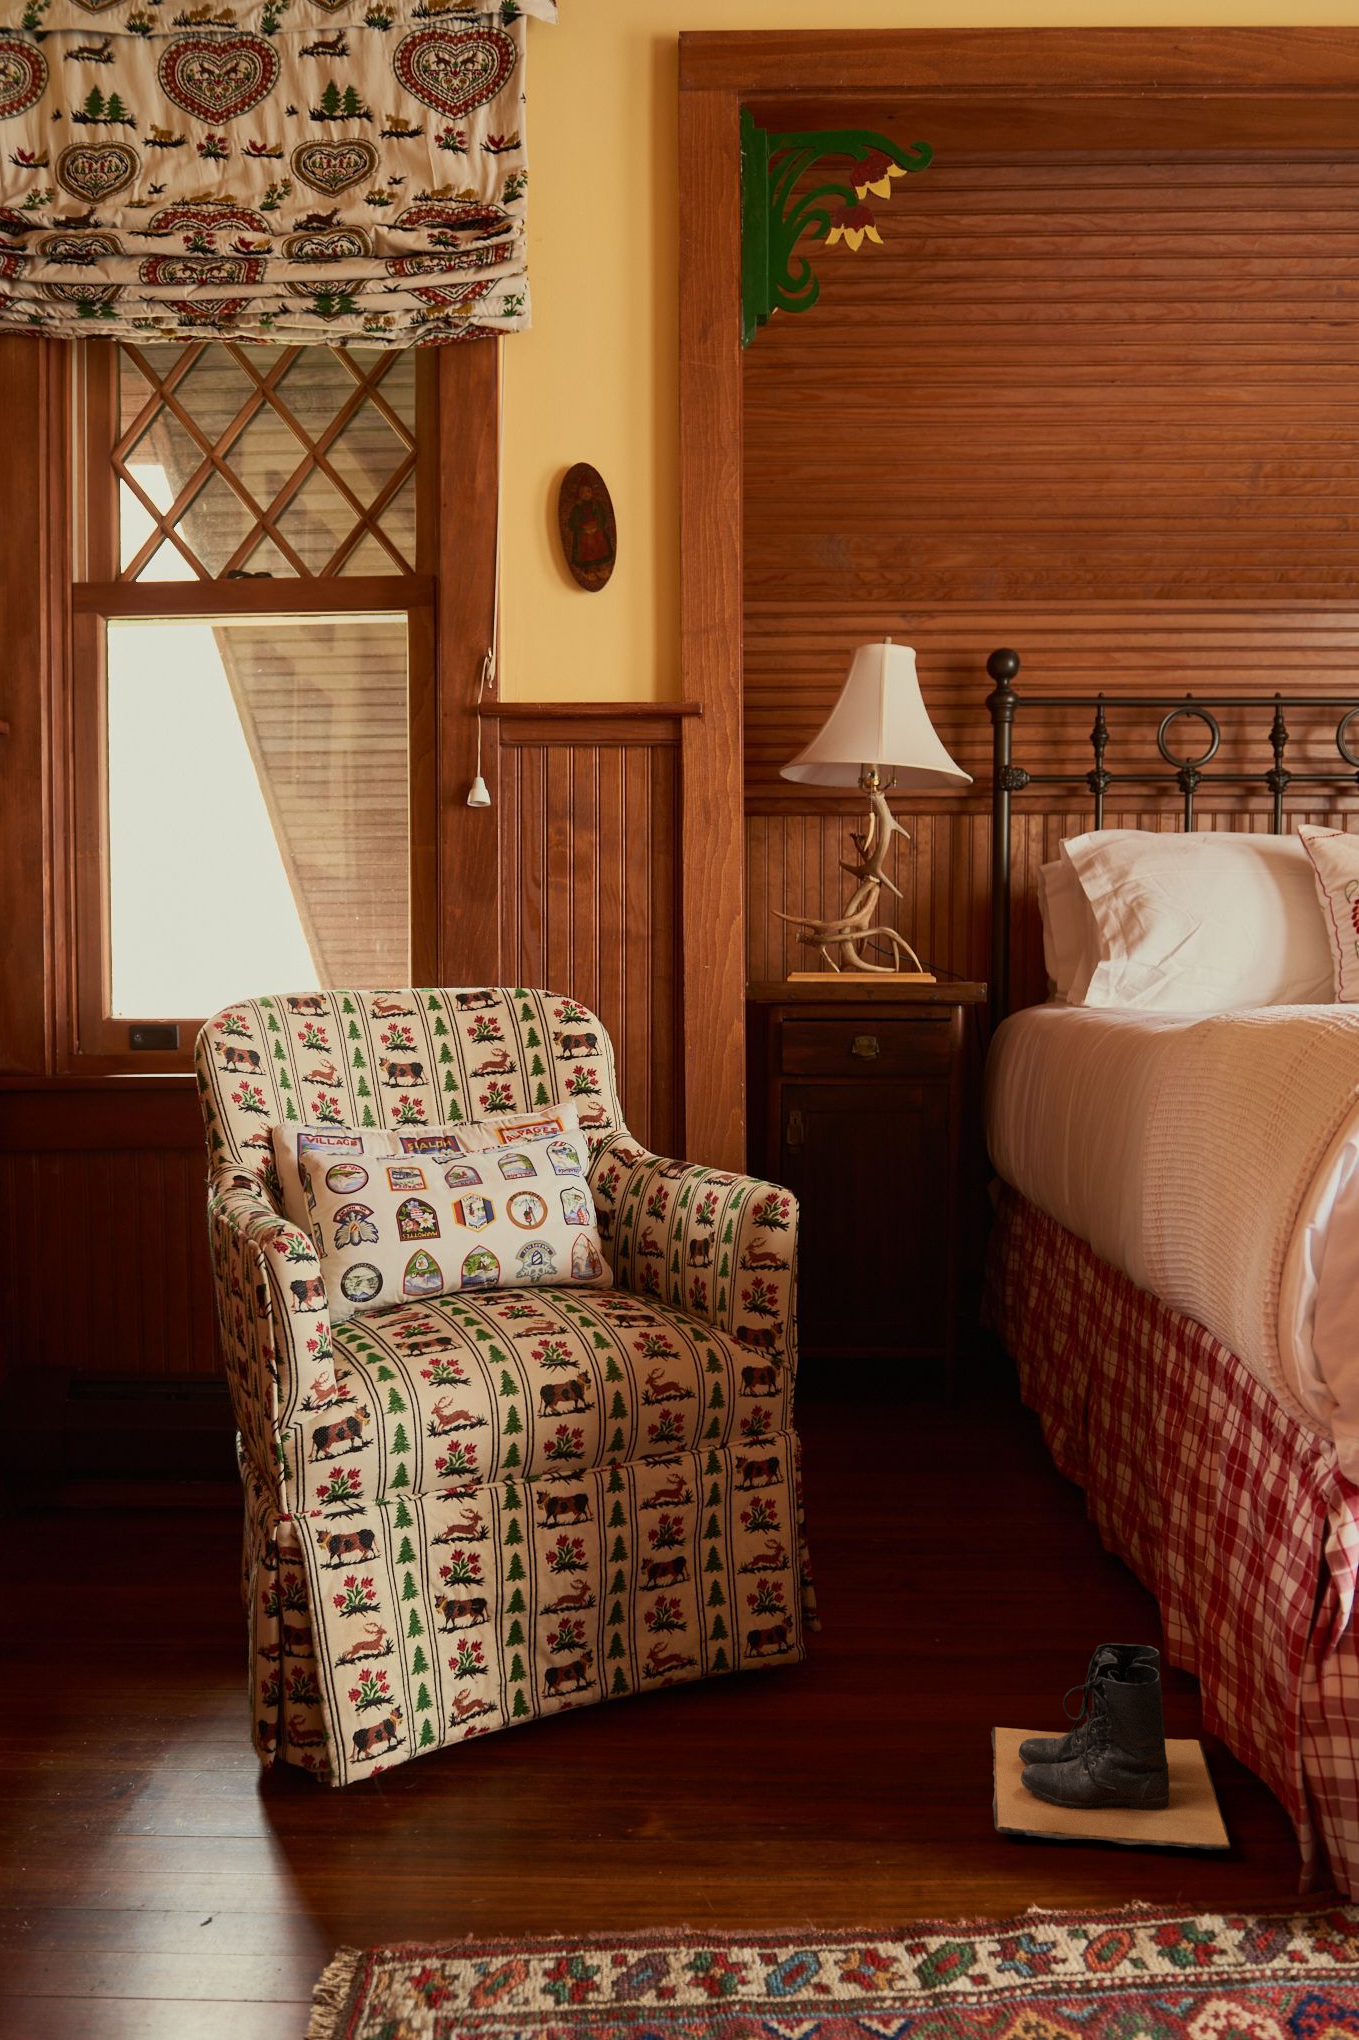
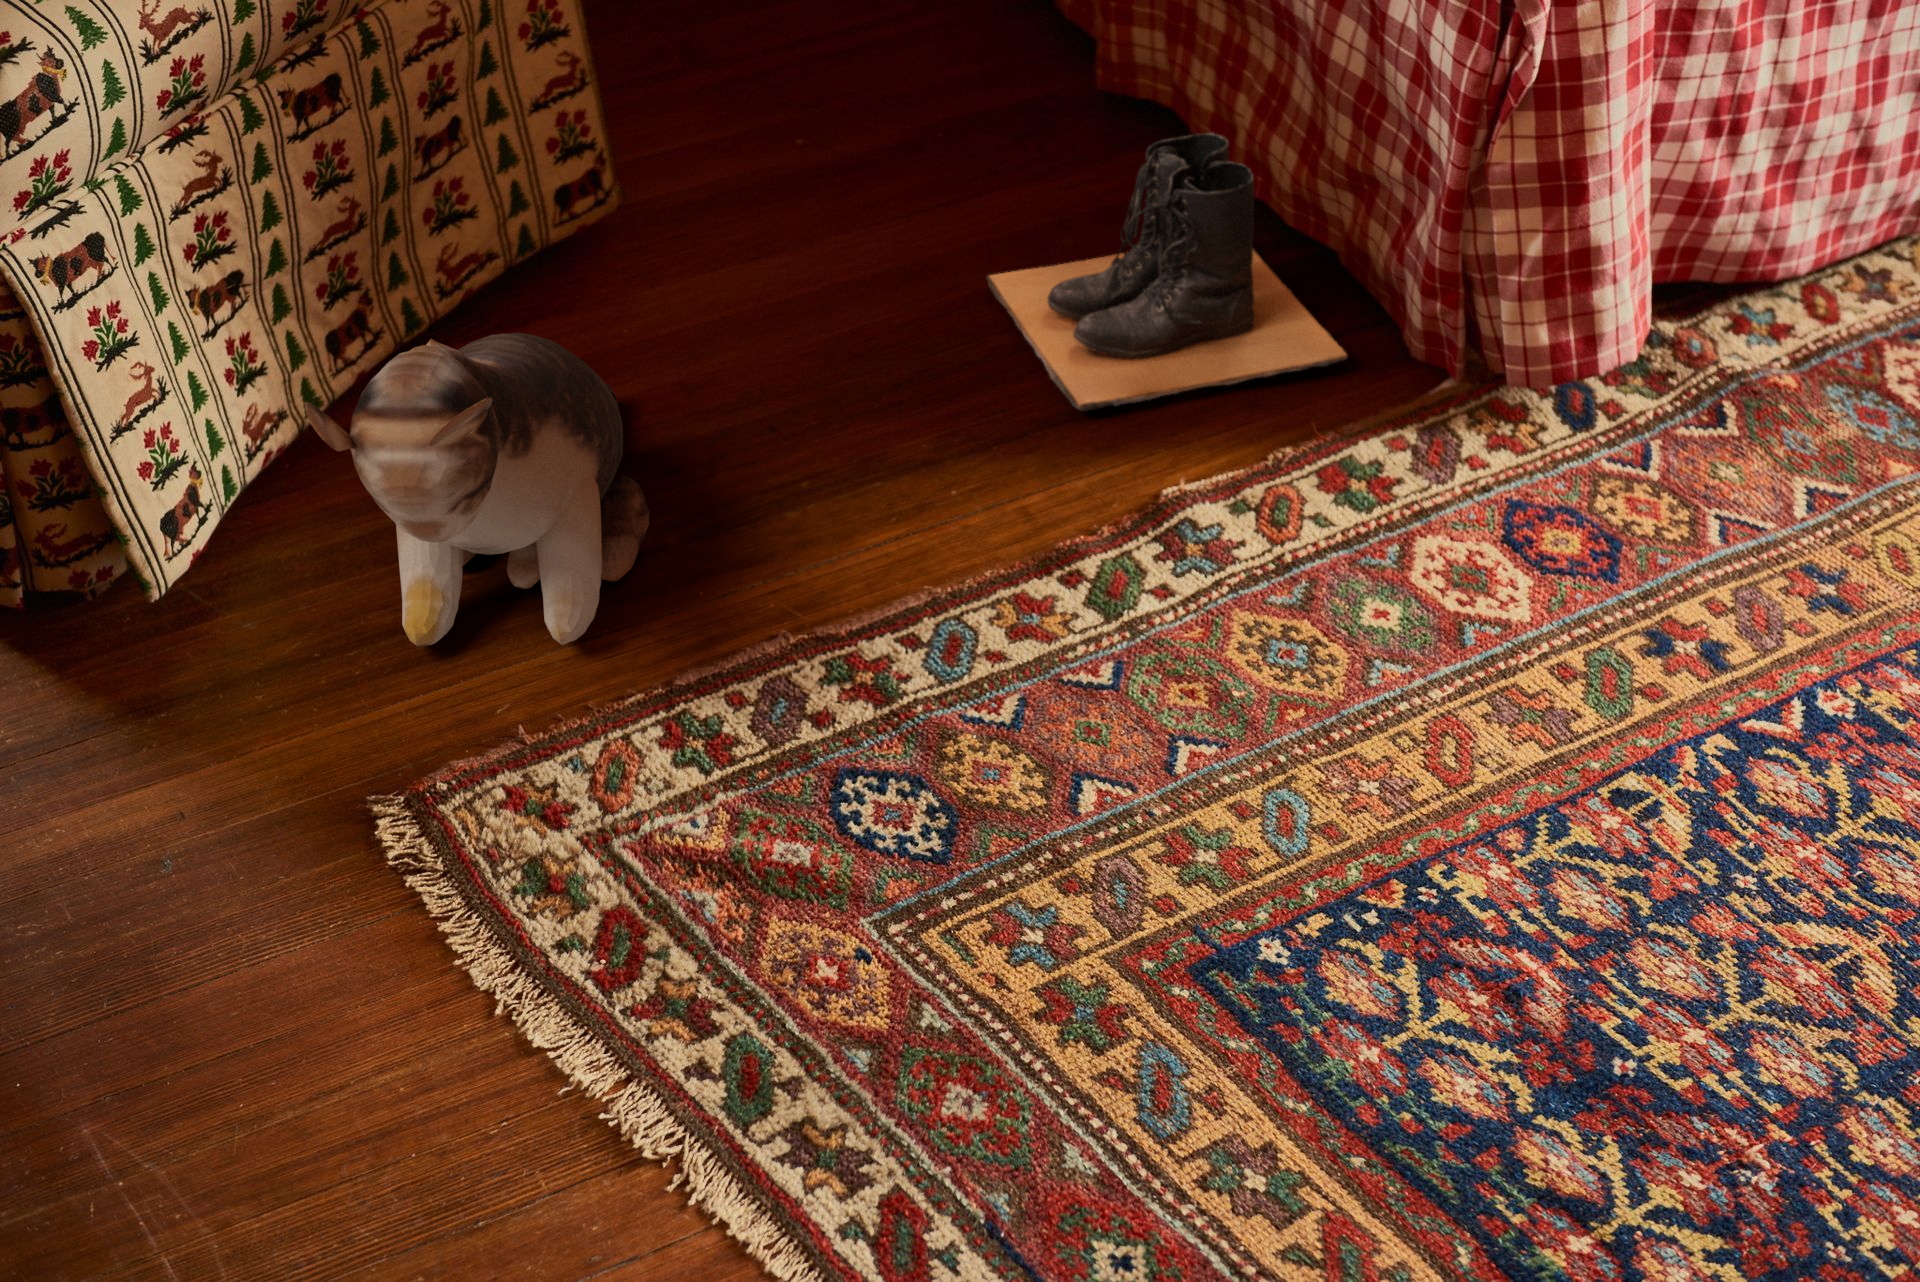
plush toy: none [382,1630,694,1886] -> present [304,332,649,647]

